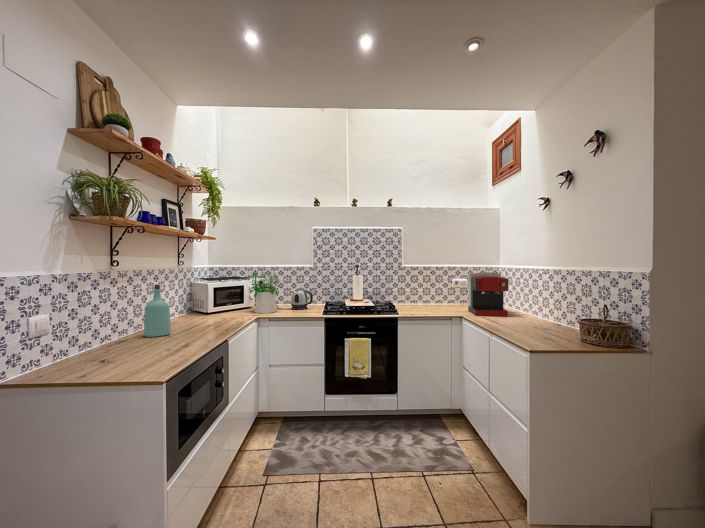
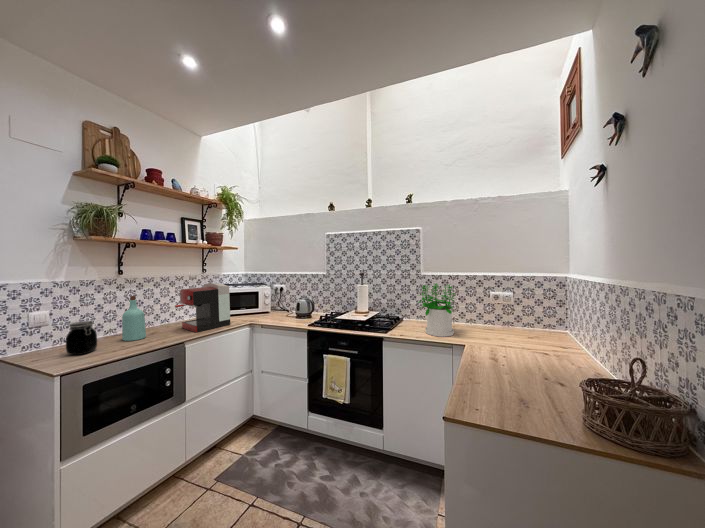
potted plant: present [249,272,280,313] -> present [418,283,455,337]
coffee maker: present [468,272,508,316] -> present [175,283,230,332]
jar: none [117,311,148,350] -> present [66,321,97,355]

